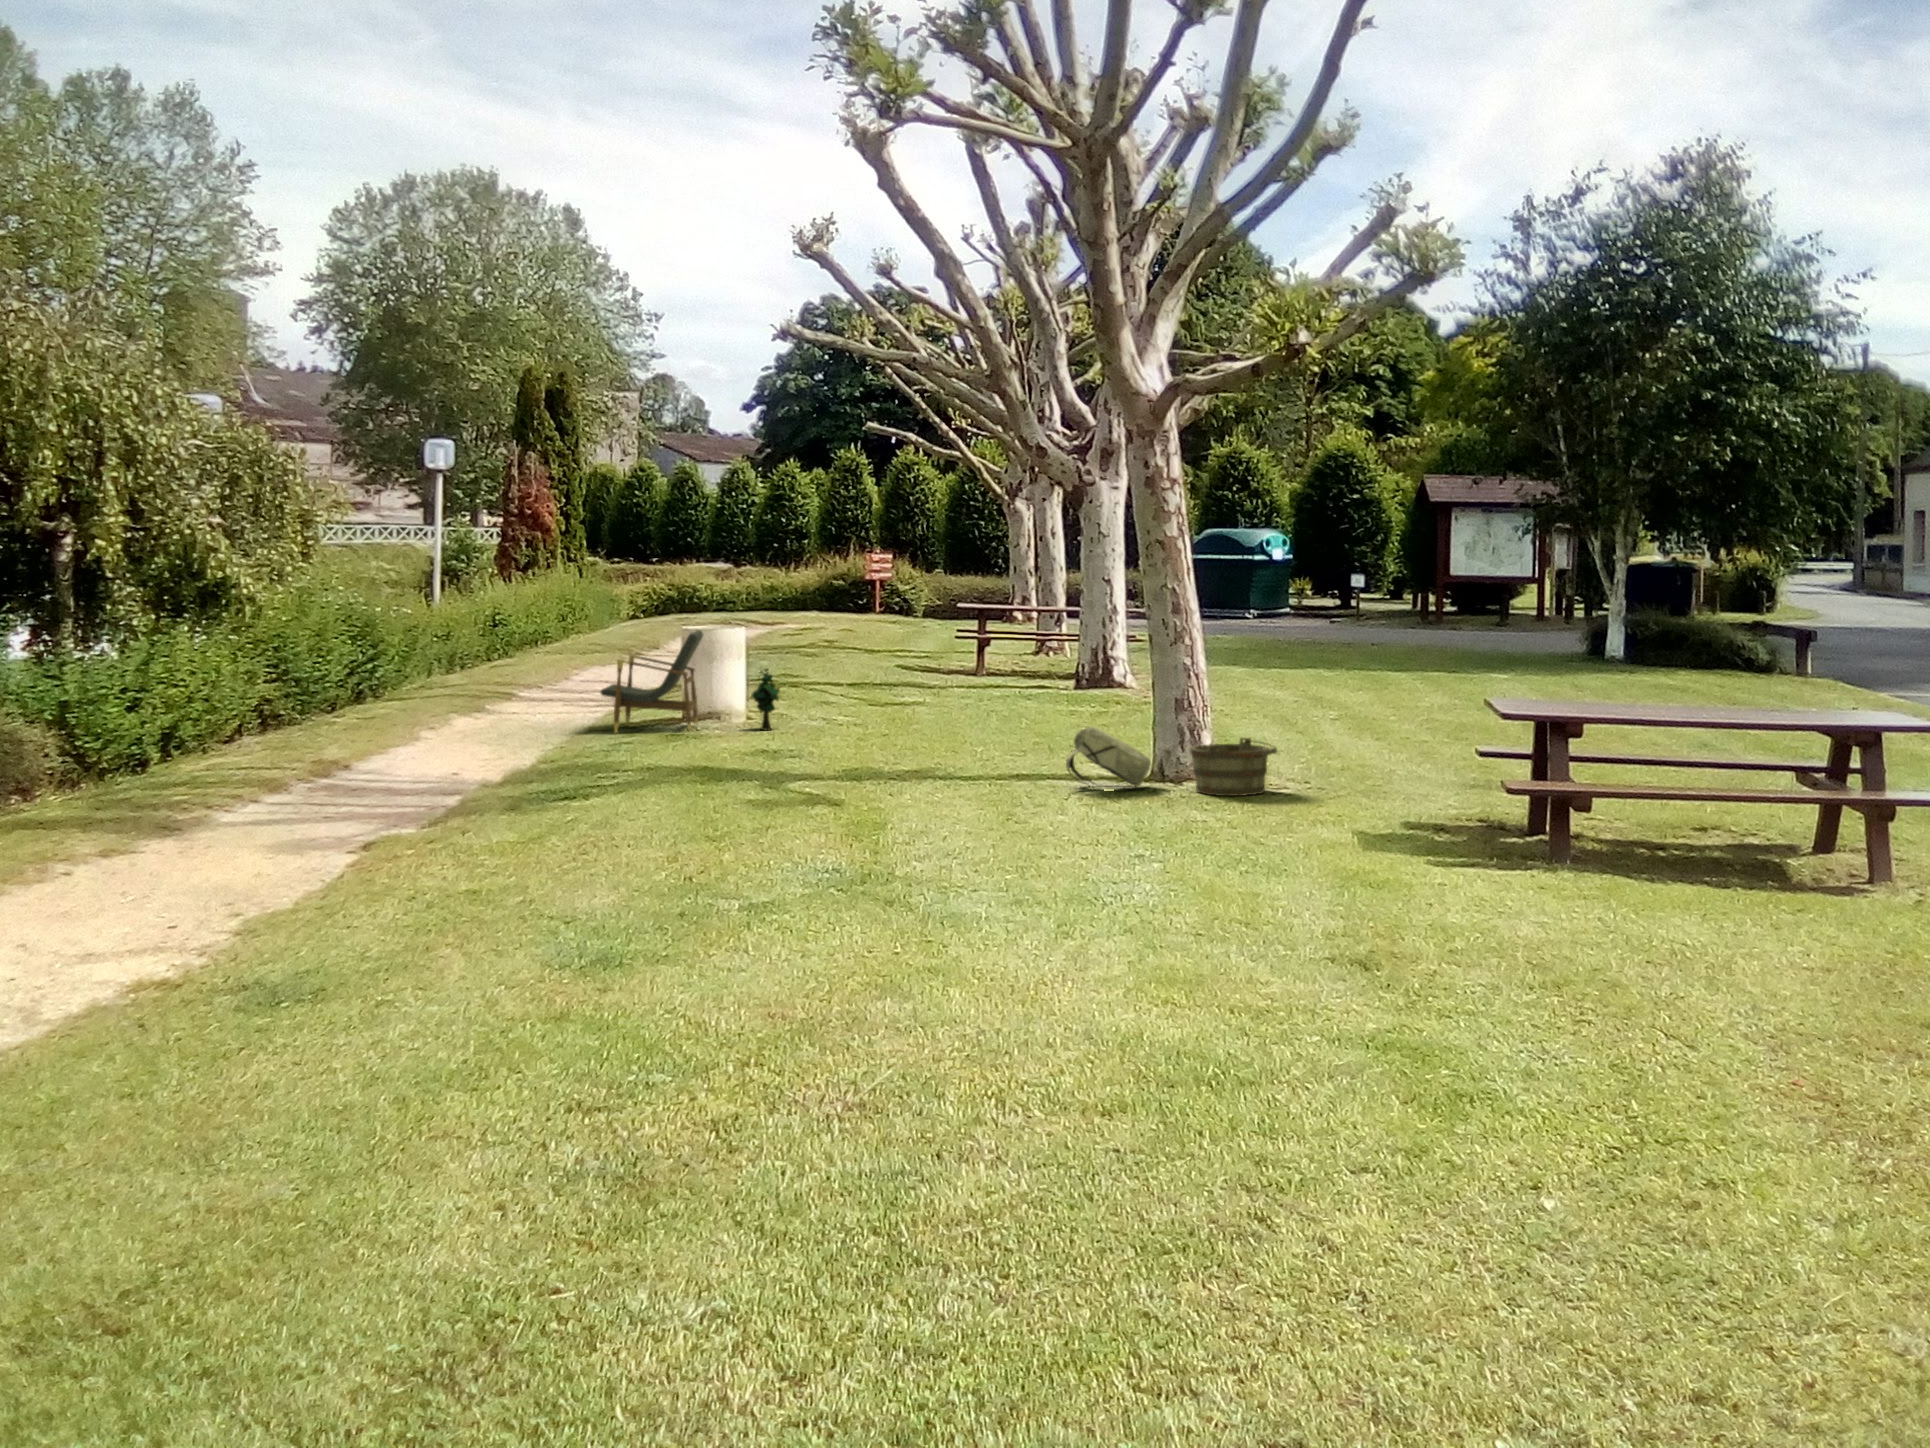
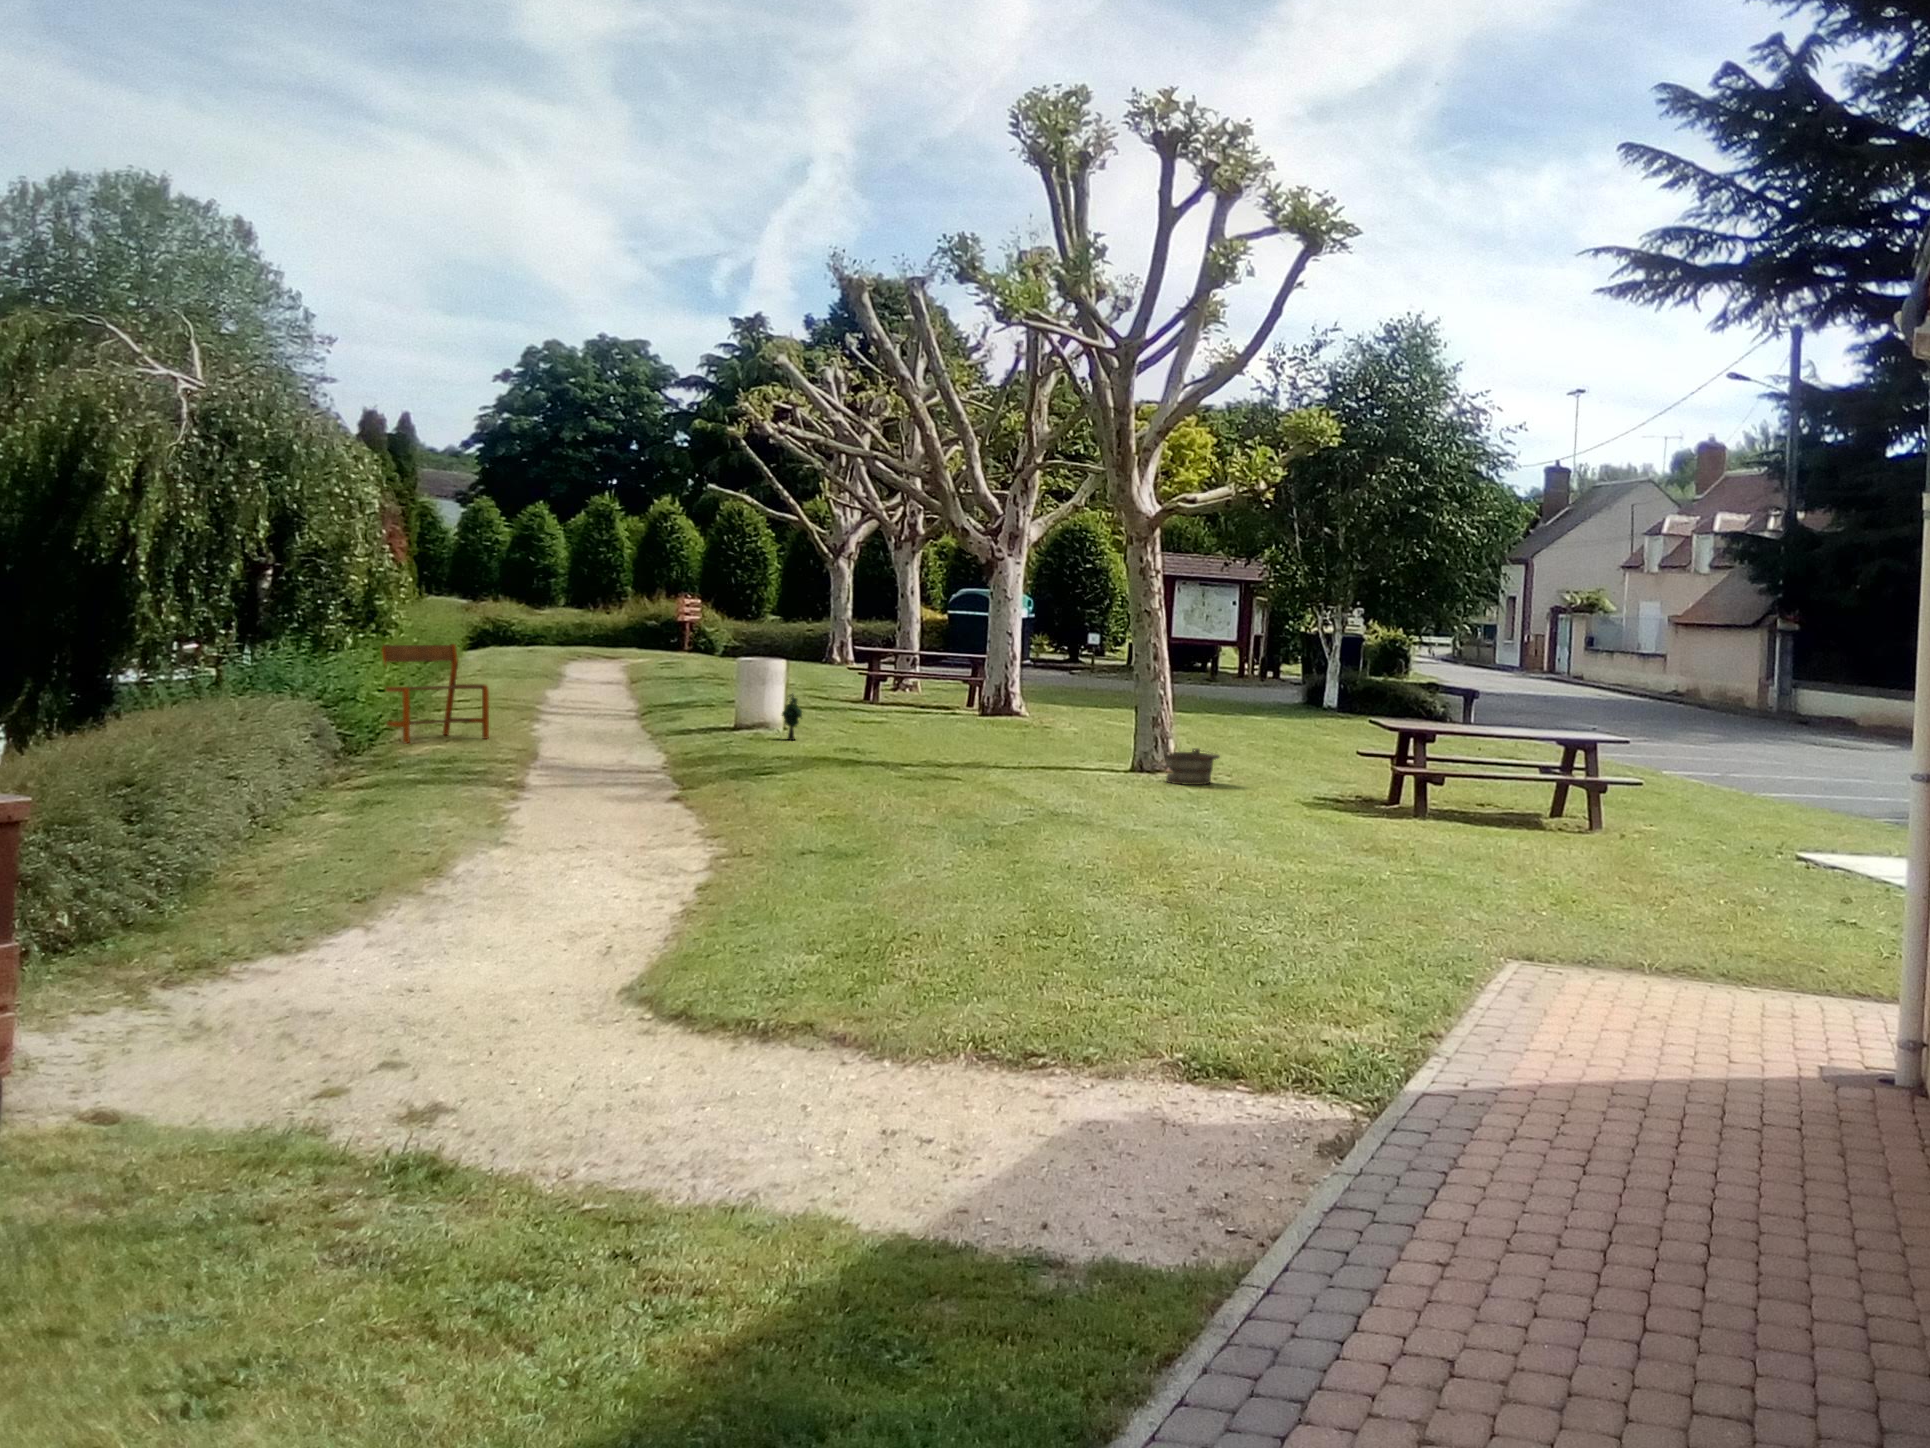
bench: none [218,621,370,751] -> present [382,644,489,743]
lounge chair: present [601,630,703,734] -> none [662,662,744,740]
backpack: present [1066,727,1151,787] -> none [1081,738,1137,780]

